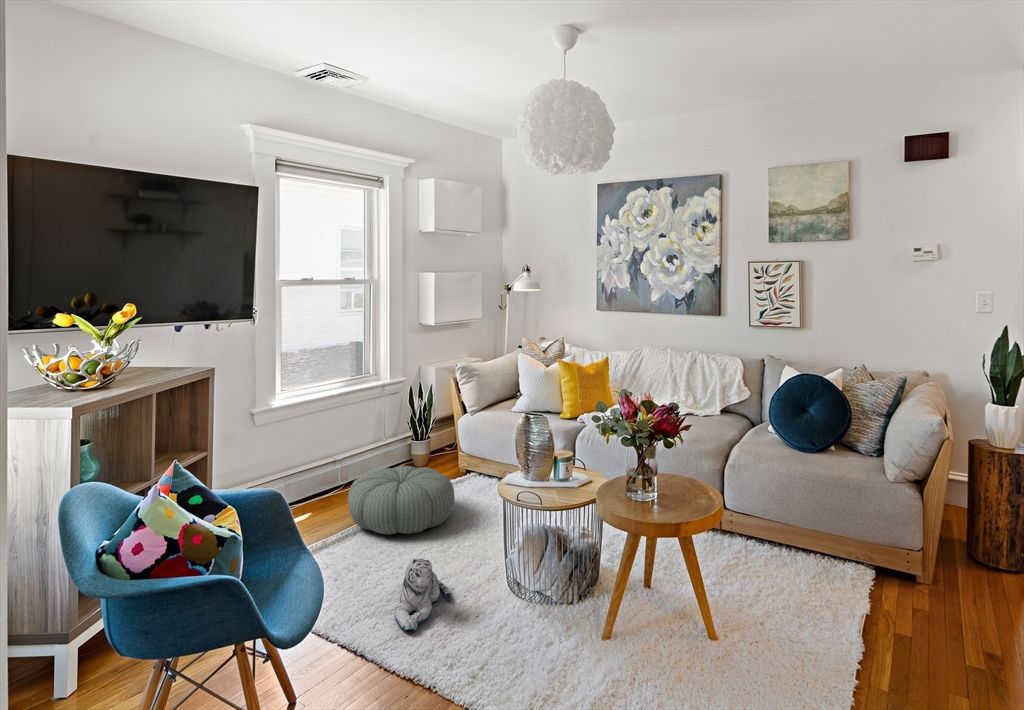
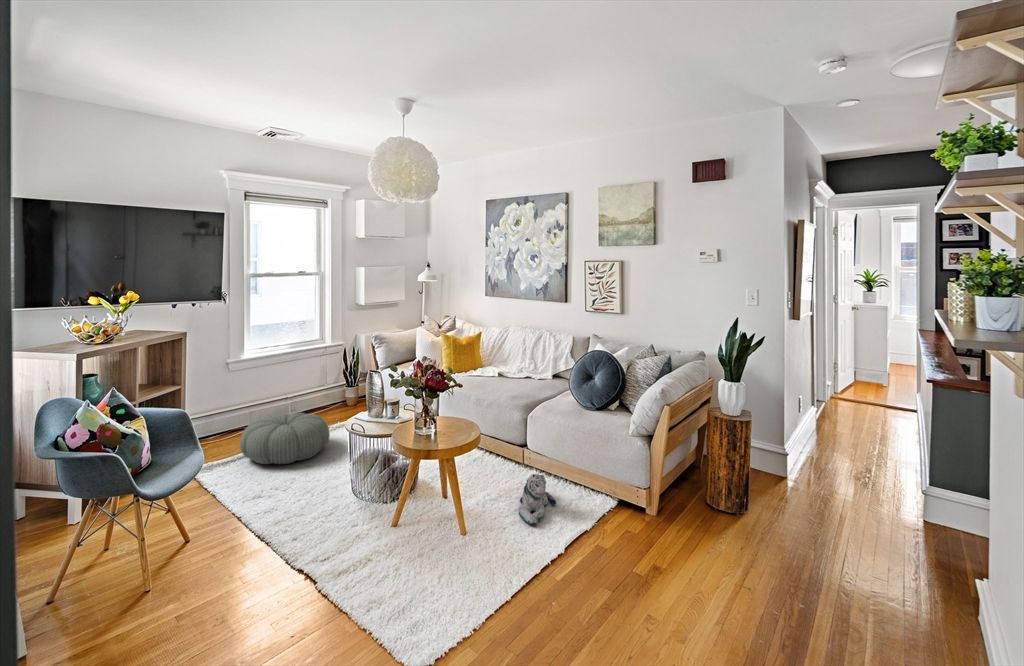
plush toy: present [395,559,451,631] -> present [519,474,556,524]

